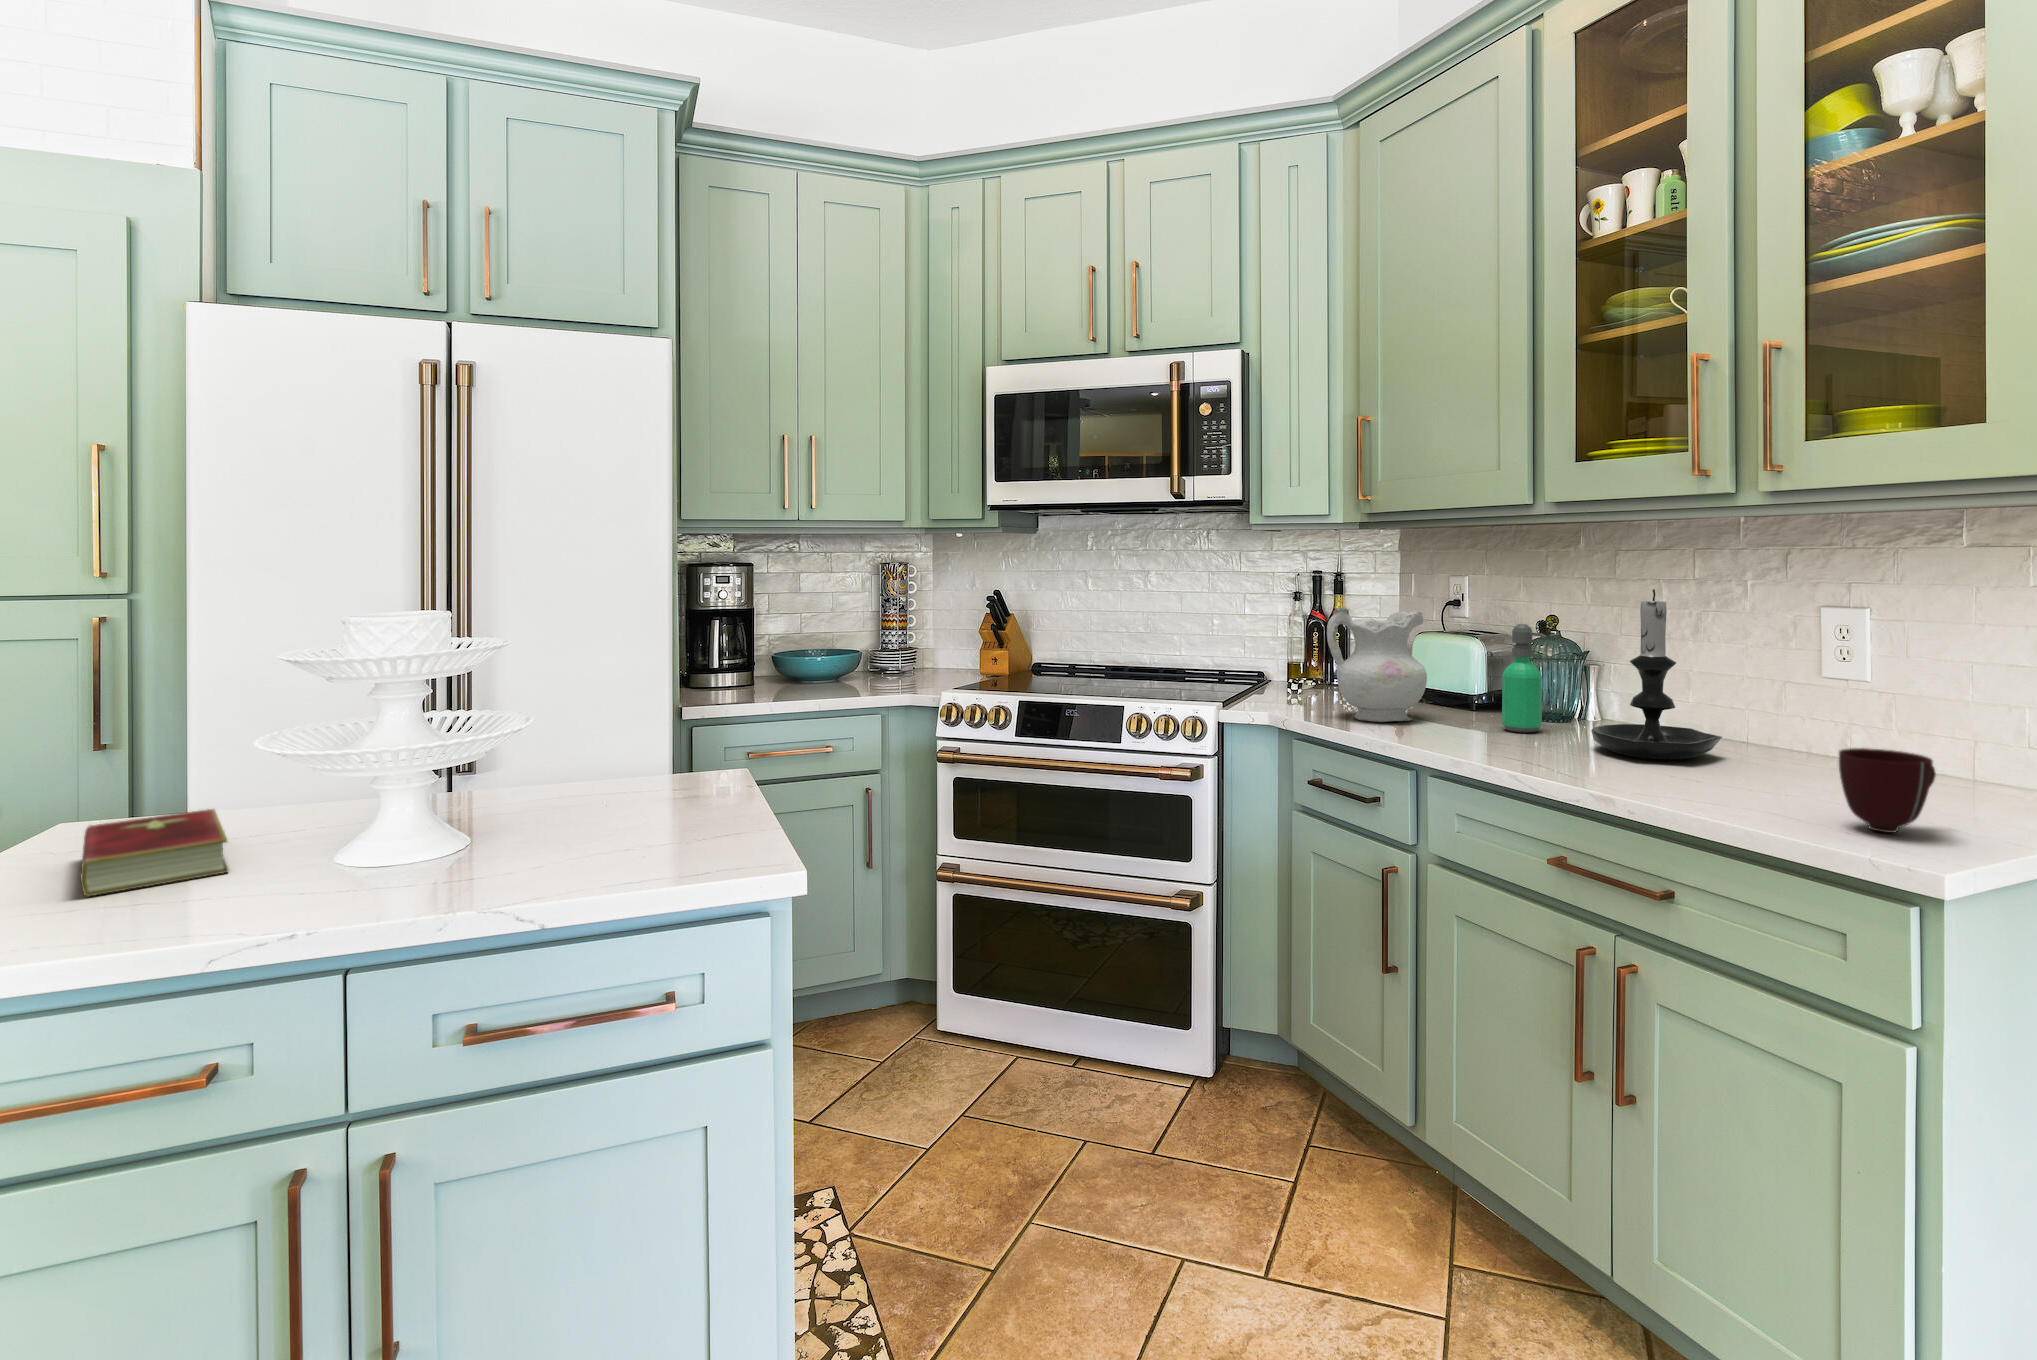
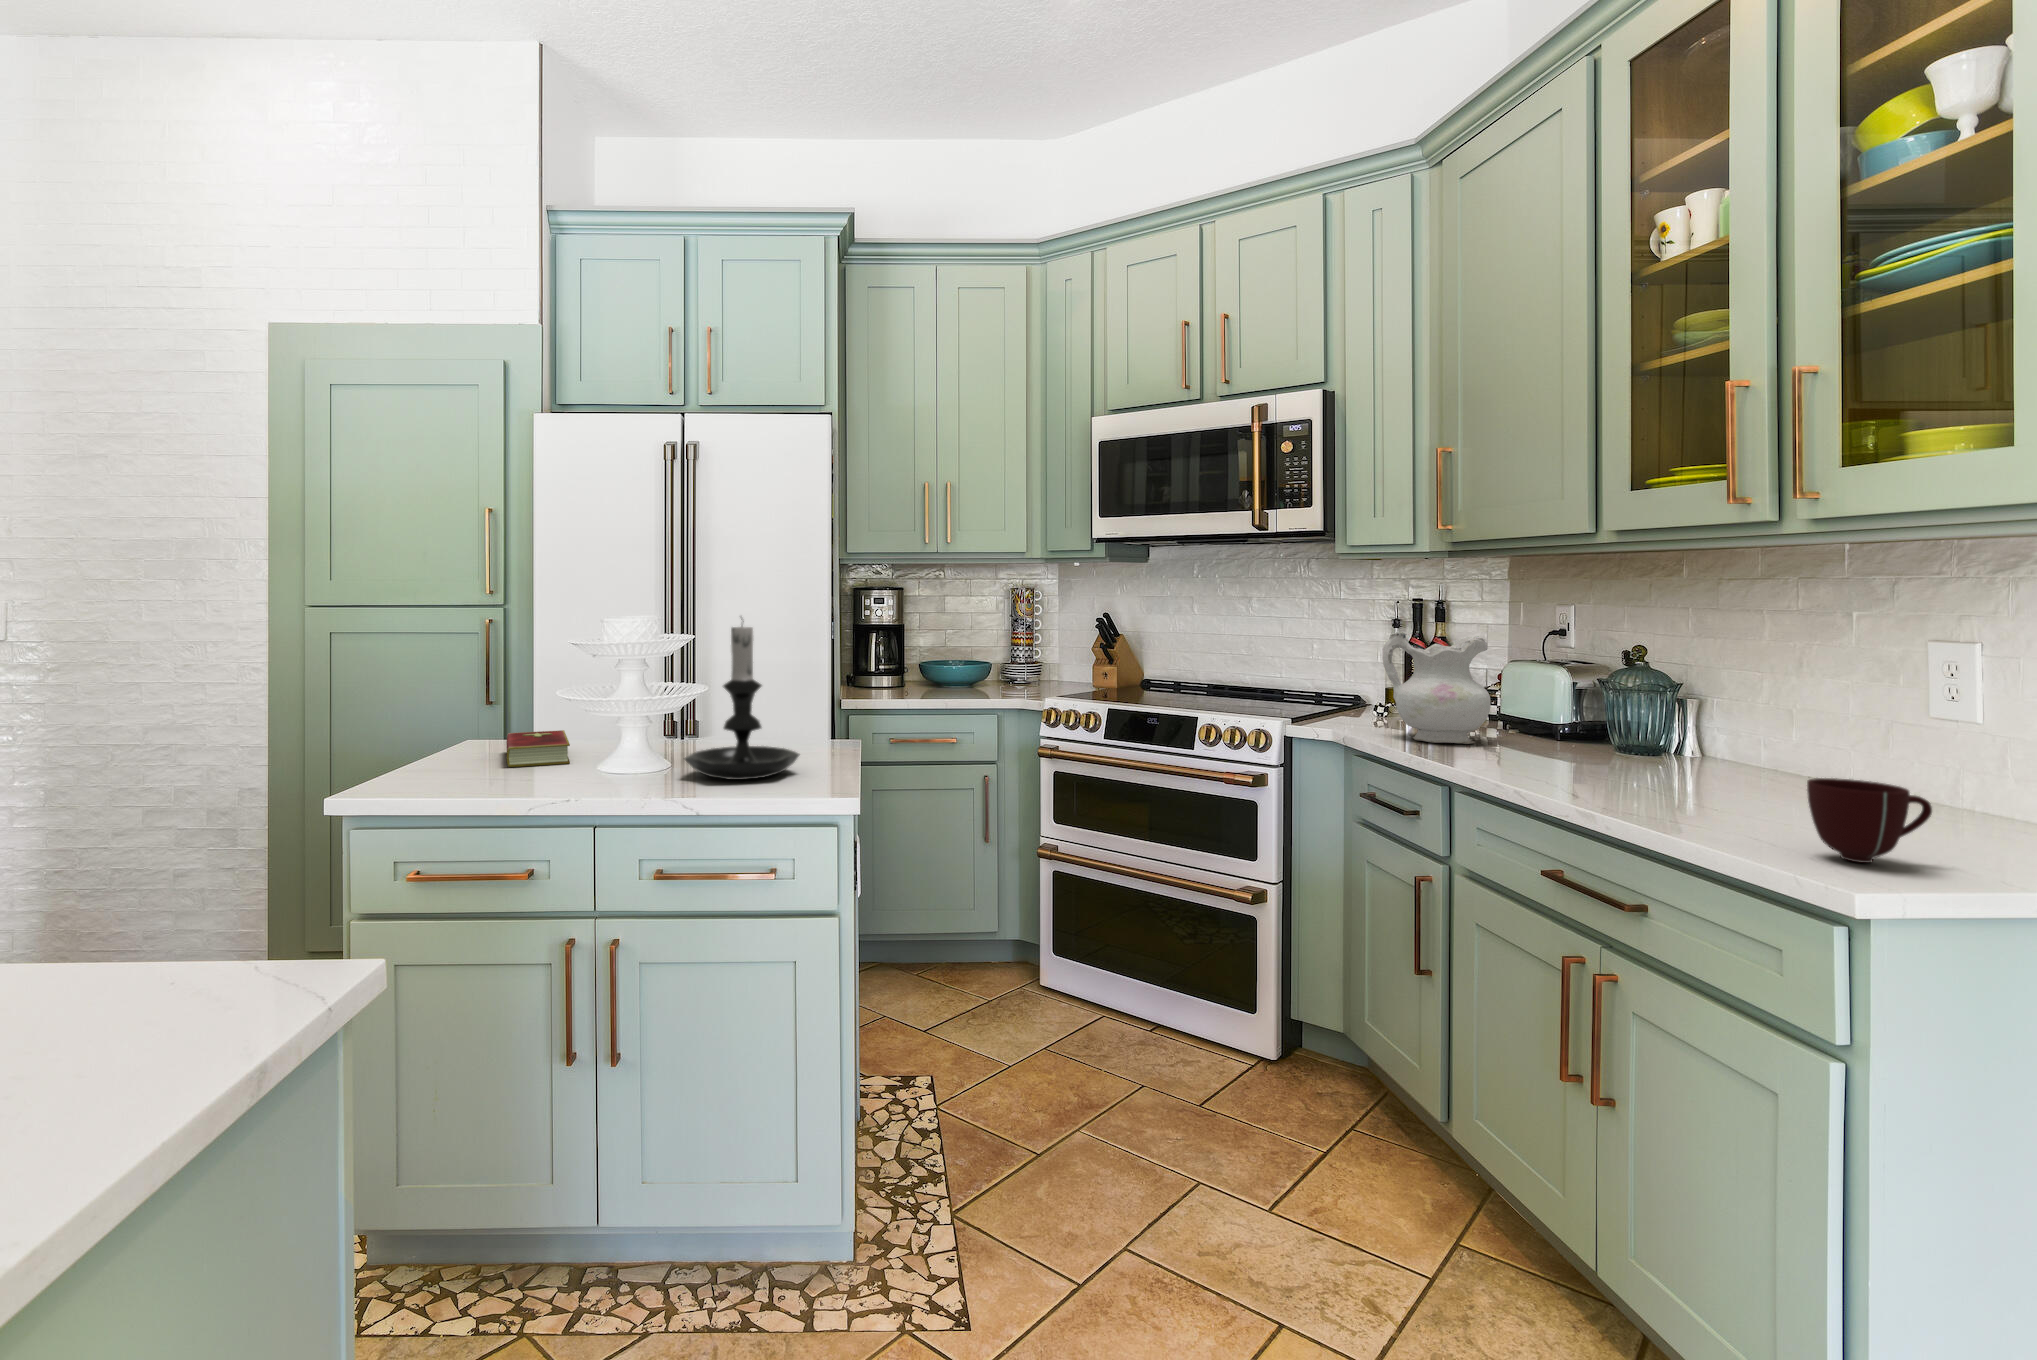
candle holder: present [1591,589,1722,760] -> present [685,619,799,780]
soap dispenser: present [1502,624,1547,732] -> none [1563,652,1608,761]

